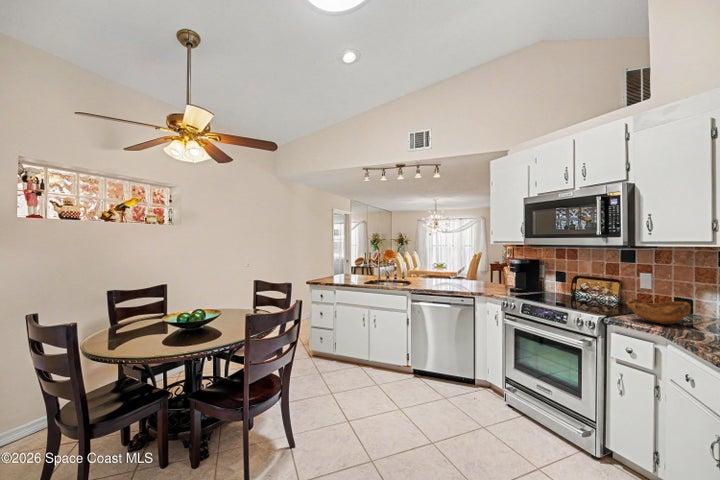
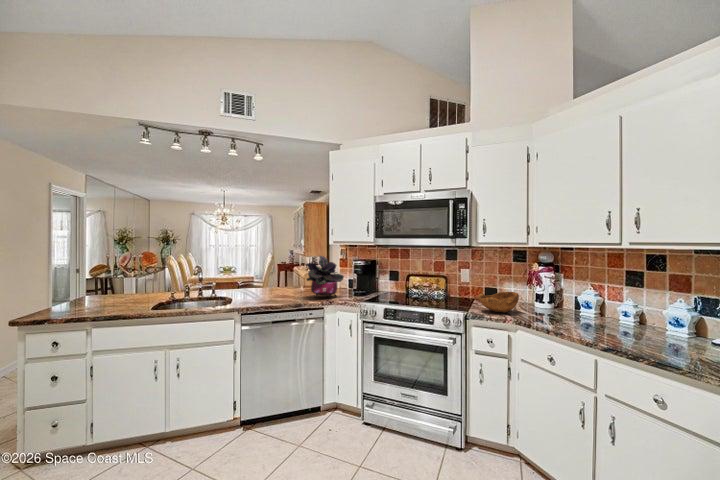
potted plant: none [464,253,499,290] -> present [306,256,344,297]

